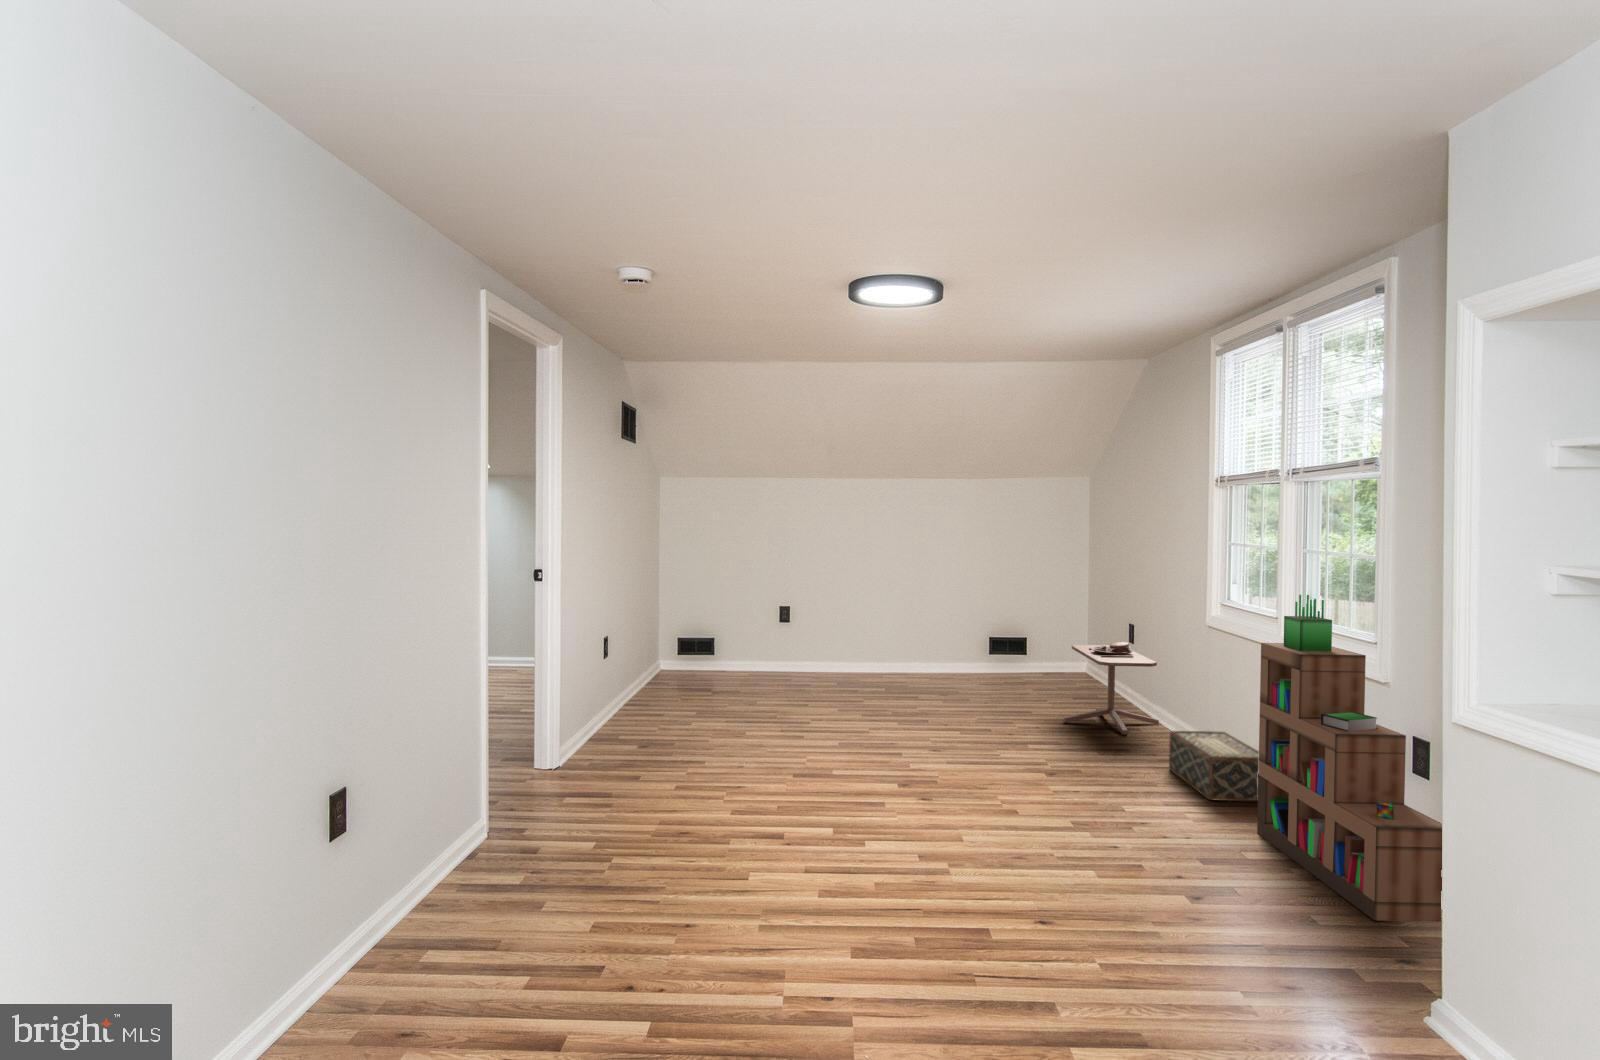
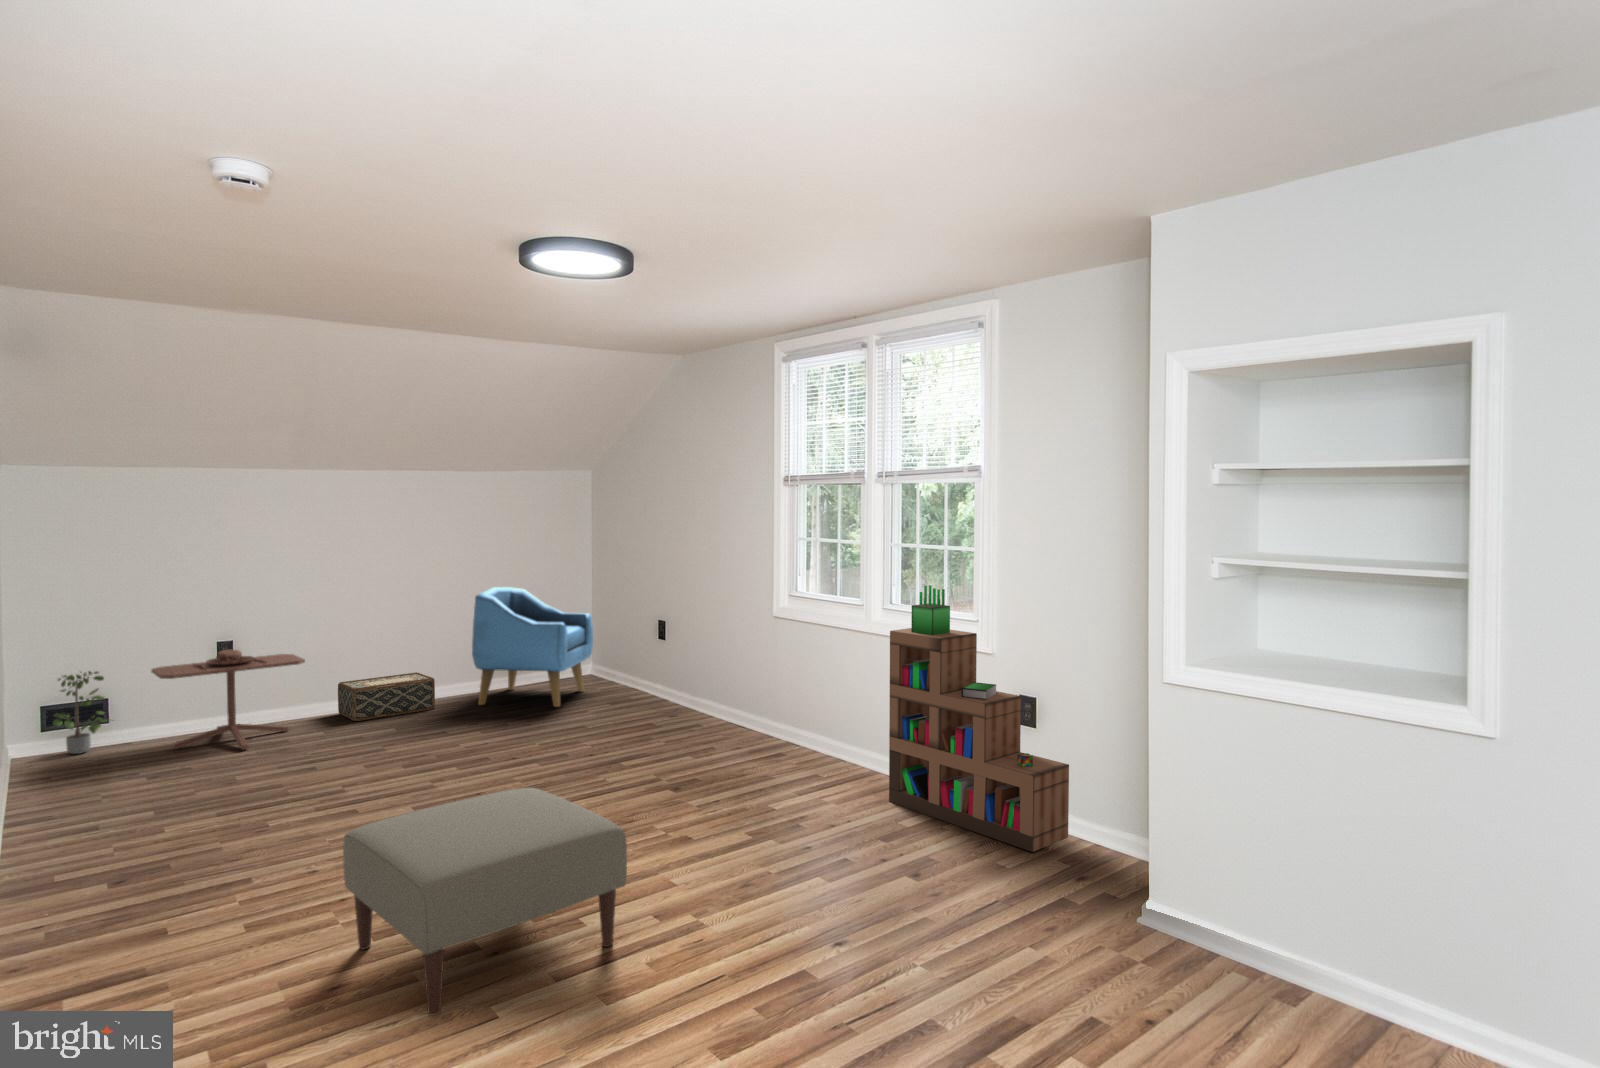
armchair: none [959,582,1074,694] -> present [472,587,593,707]
potted plant: none [683,617,716,674] -> present [53,671,108,754]
side table: present [1063,642,1159,734] -> present [151,649,305,750]
ottoman: none [704,727,877,866] -> present [343,788,627,1015]
woven basket: present [1169,731,1259,801] -> present [338,672,435,721]

